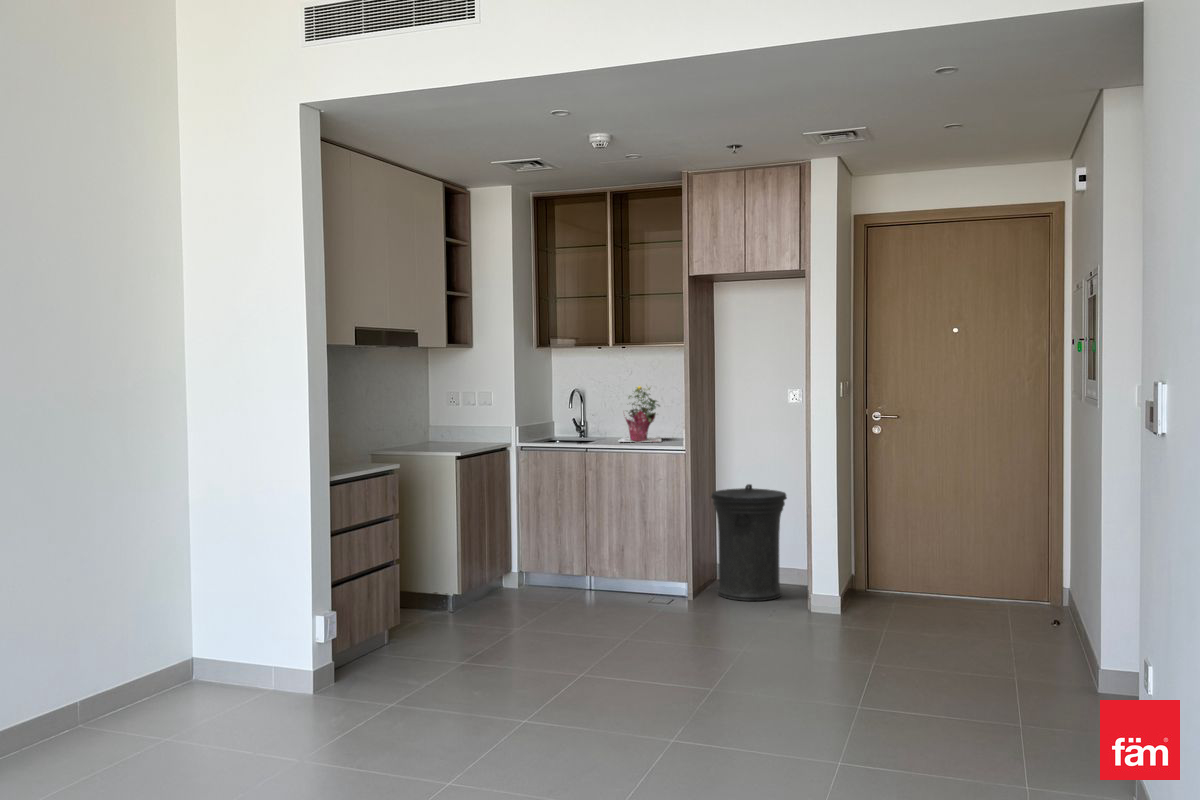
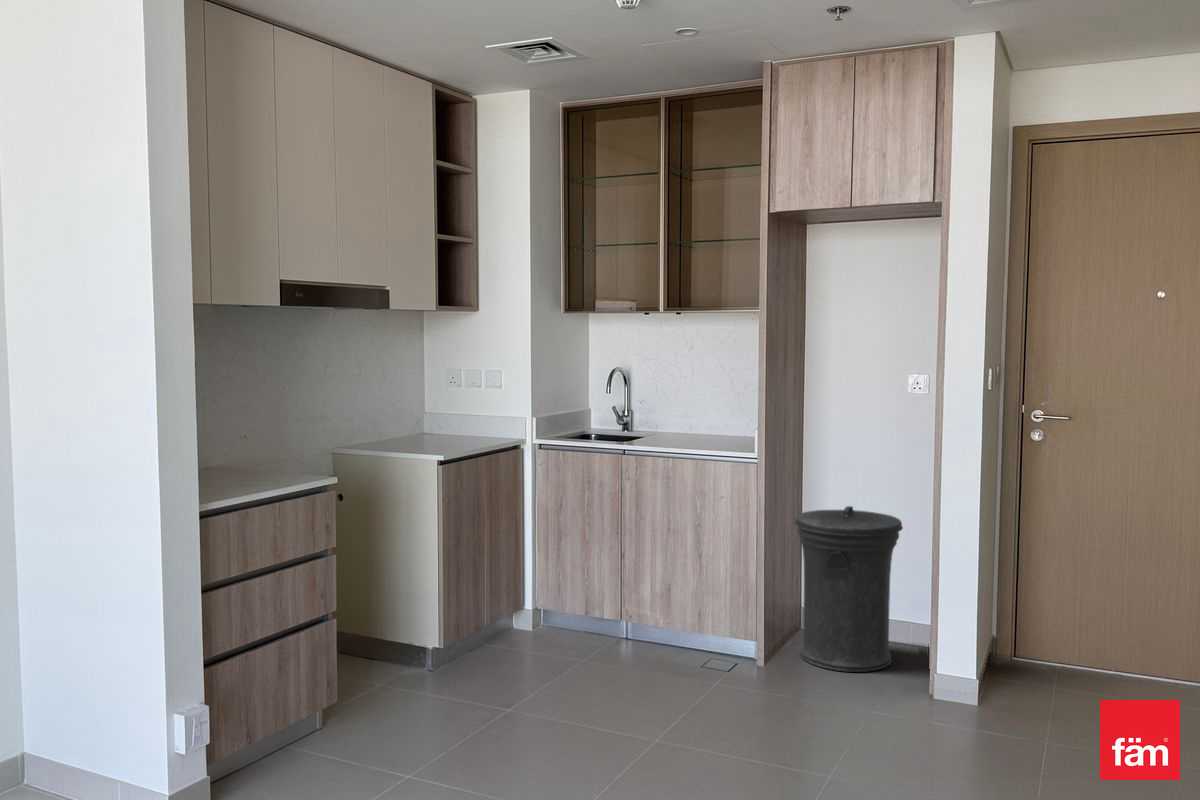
potted plant: present [618,386,662,442] -> none [668,363,733,444]

